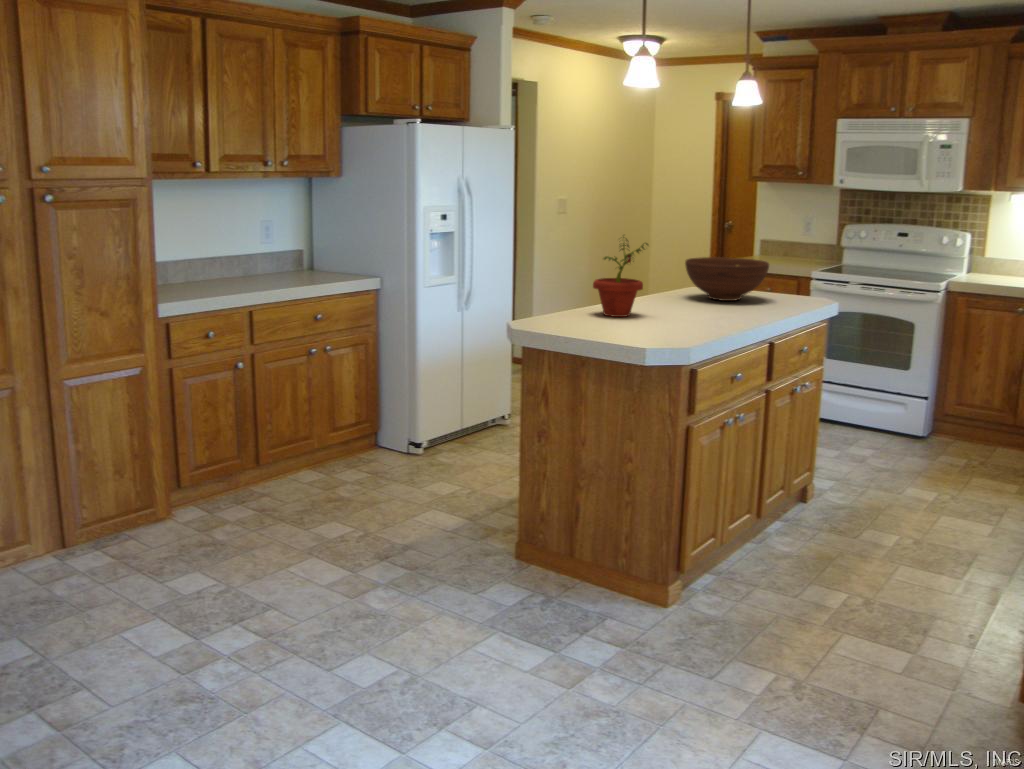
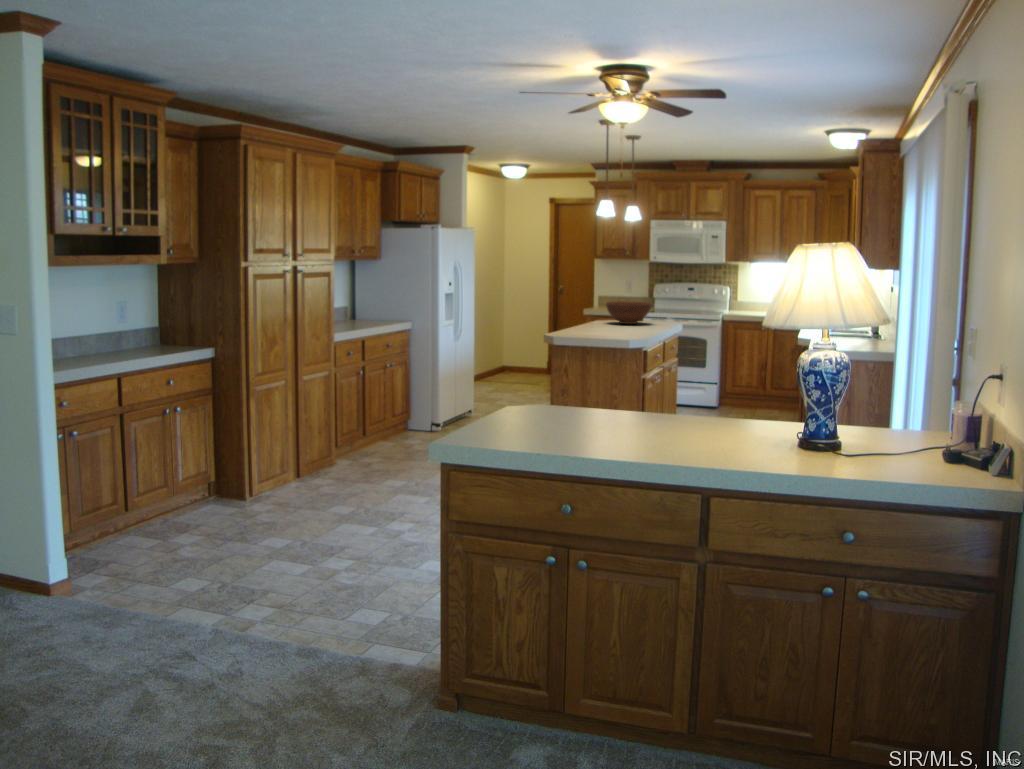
potted plant: present [593,237,648,317] -> none [577,288,607,332]

